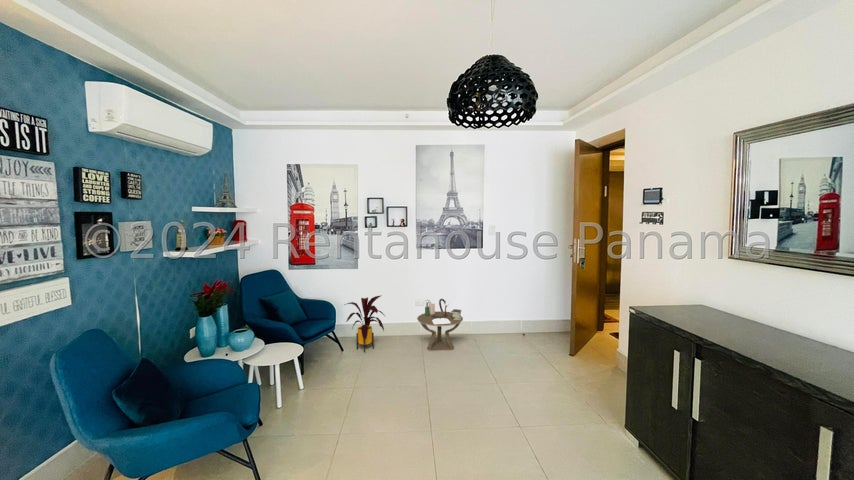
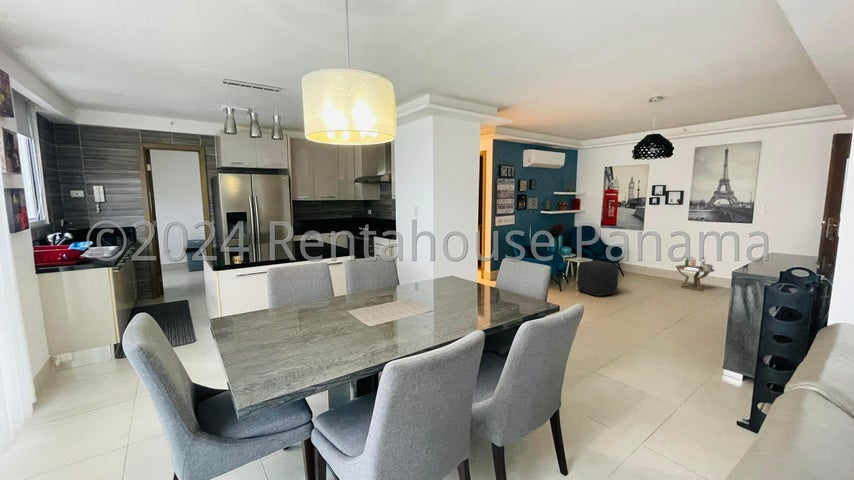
house plant: present [346,296,385,352] -> none [624,248,657,280]
ottoman: none [293,355,379,451] -> present [577,260,619,296]

